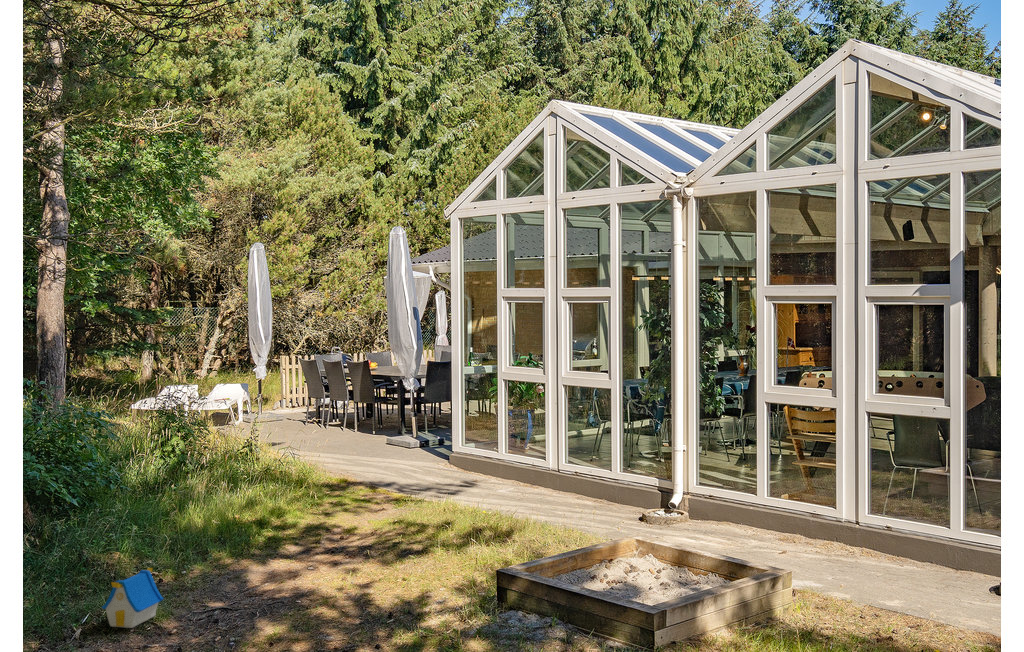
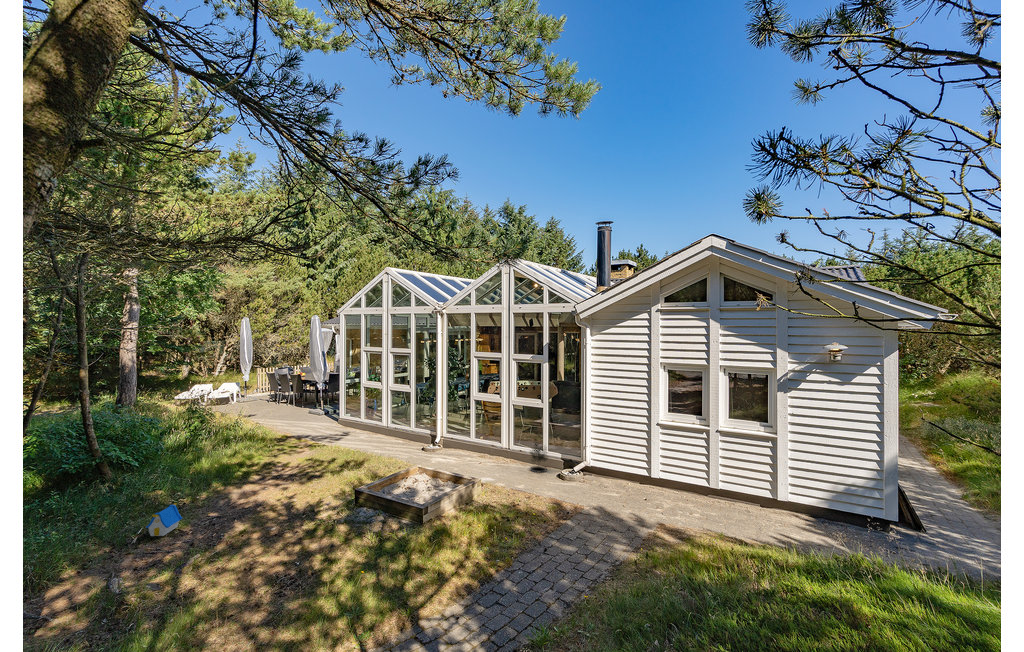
potted tree: none [925,491,985,583] -> present [530,442,547,473]

